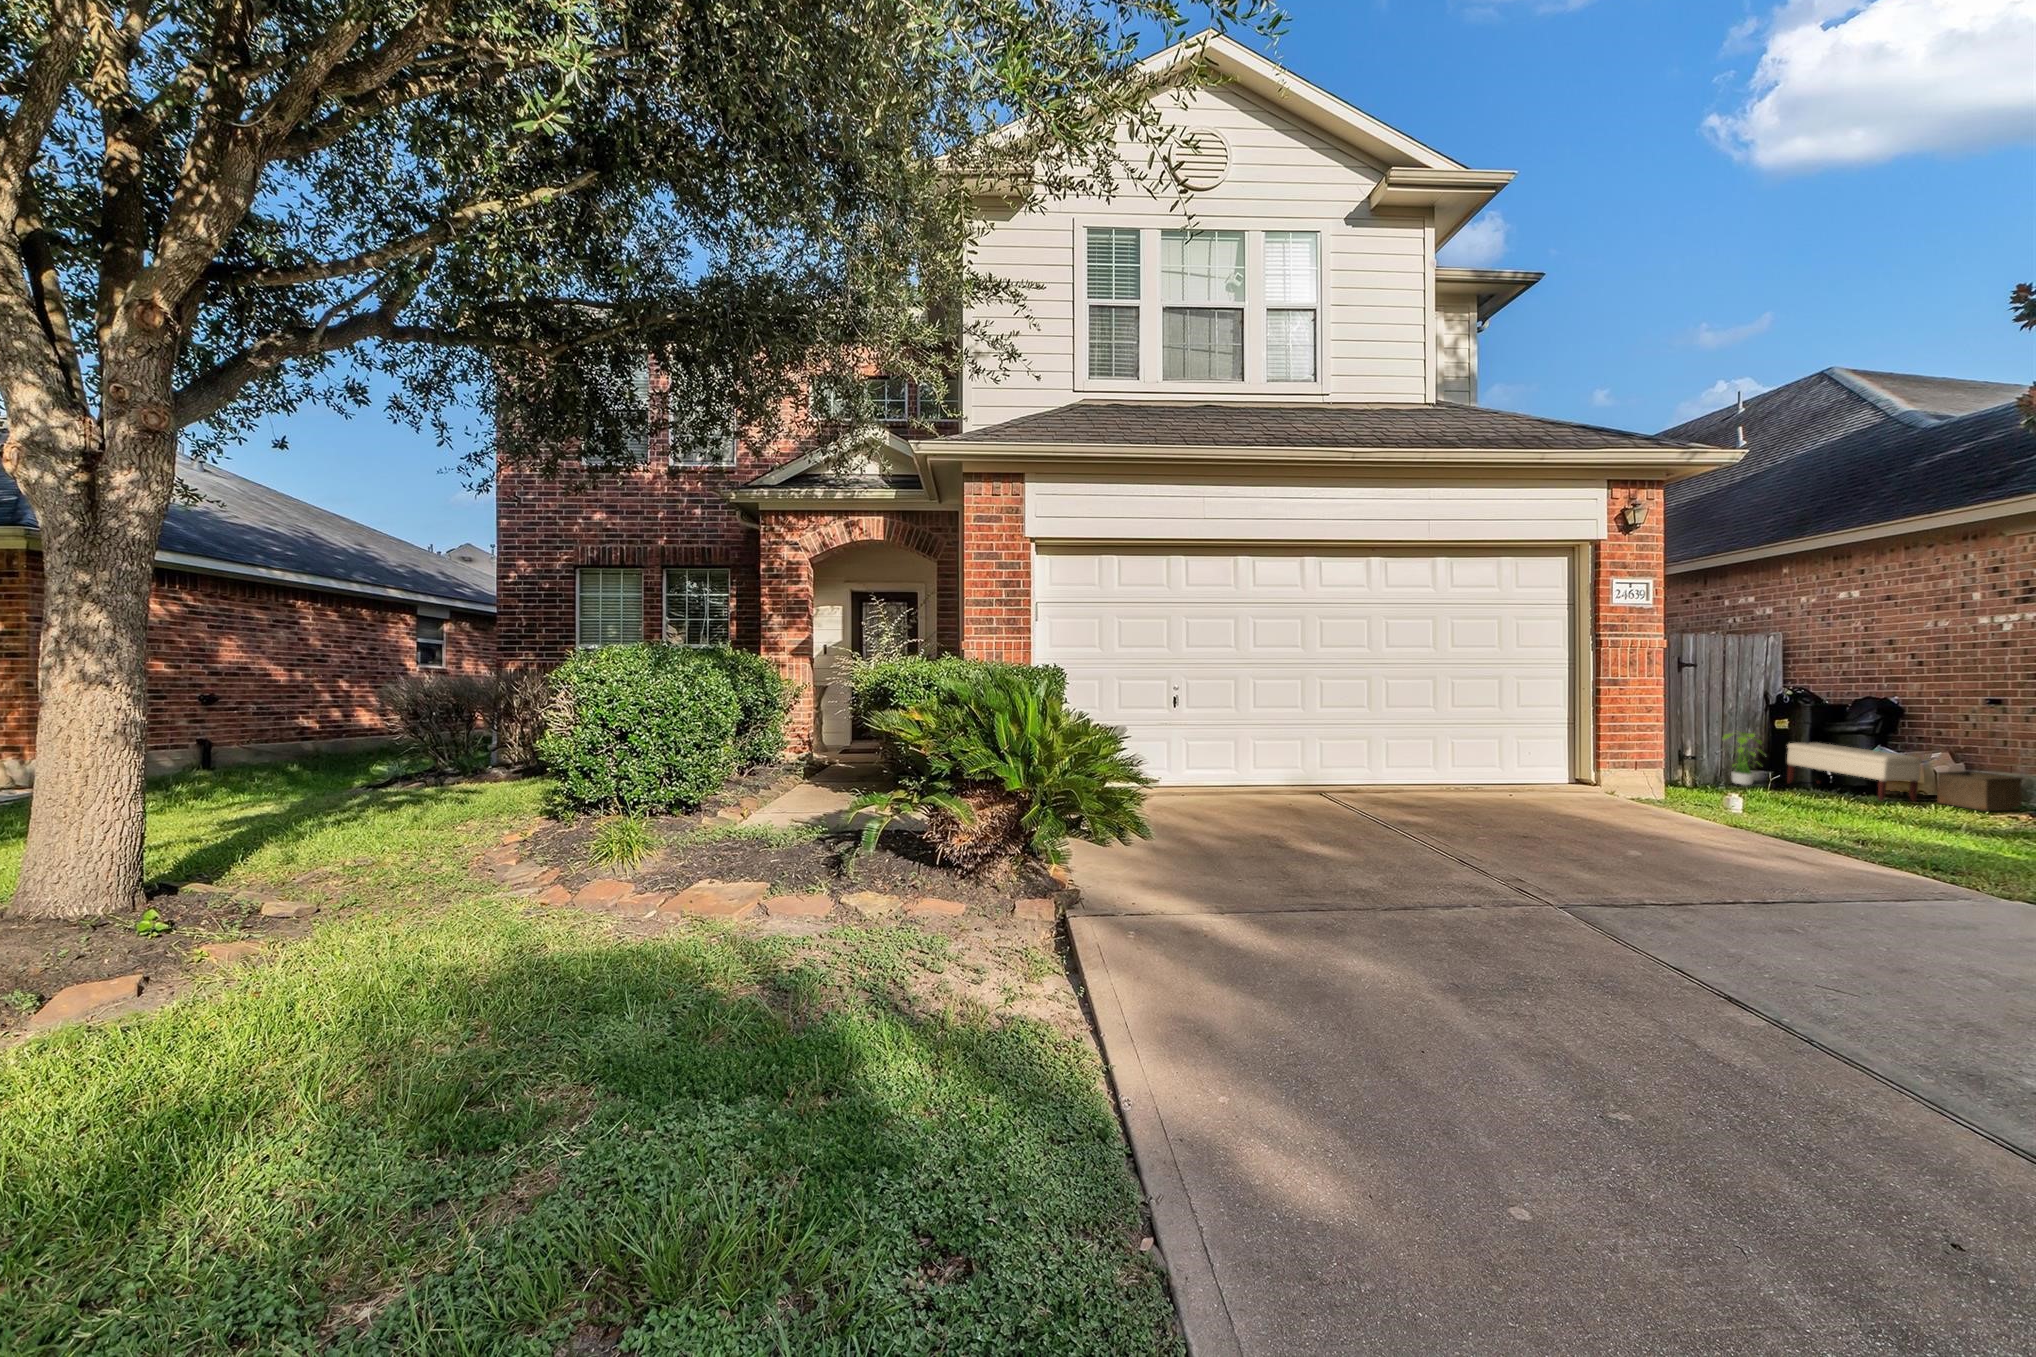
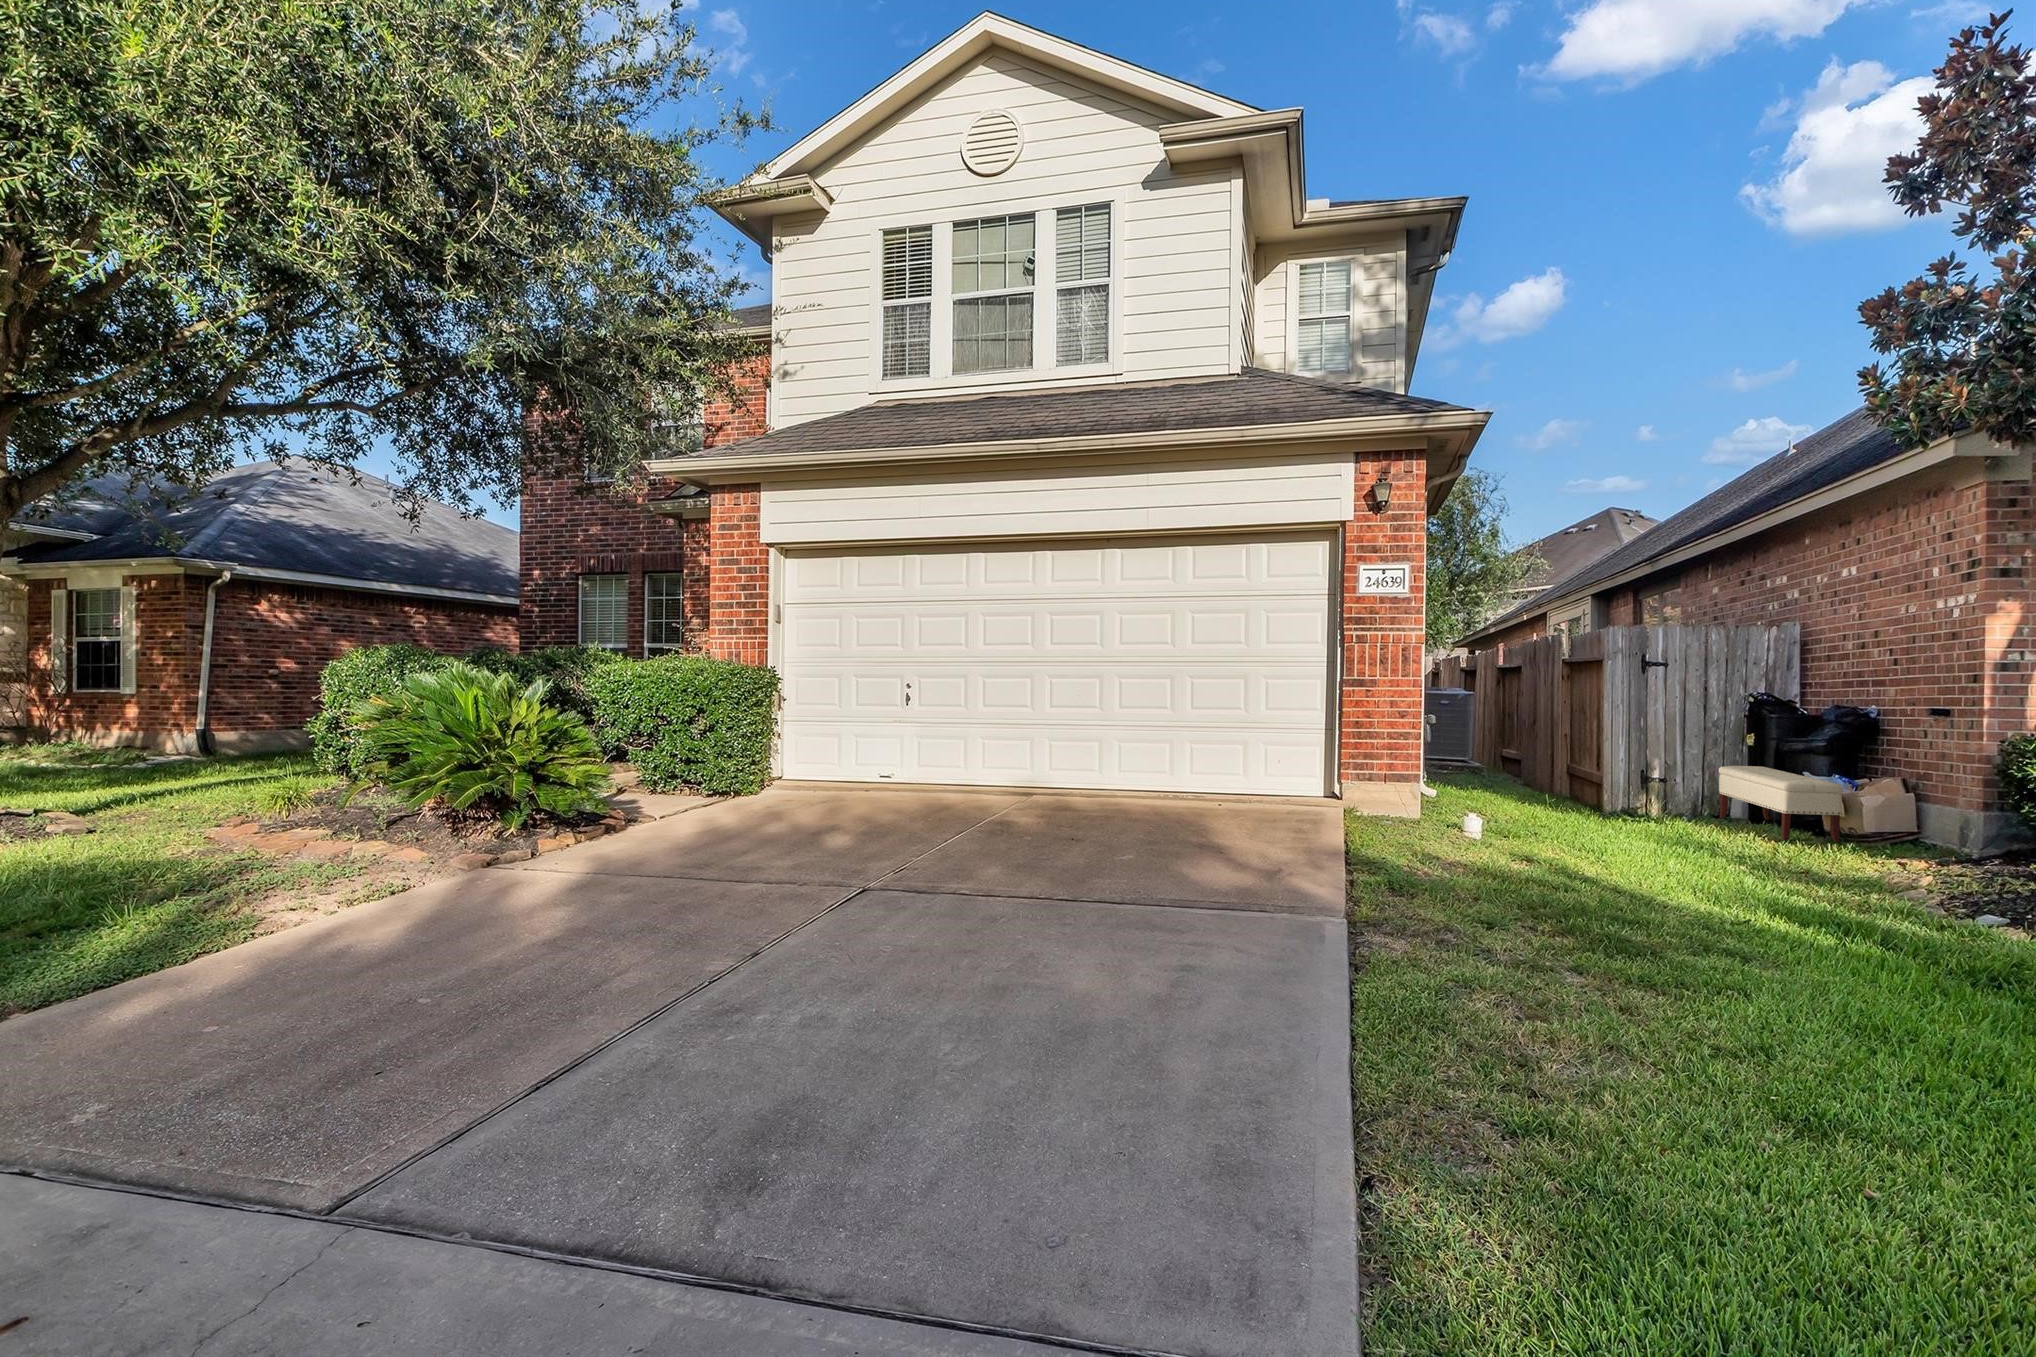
potted plant: present [1723,732,1763,785] -> none [1627,749,1679,818]
storage bin: present [1937,771,2022,811] -> none [1859,804,1965,857]

